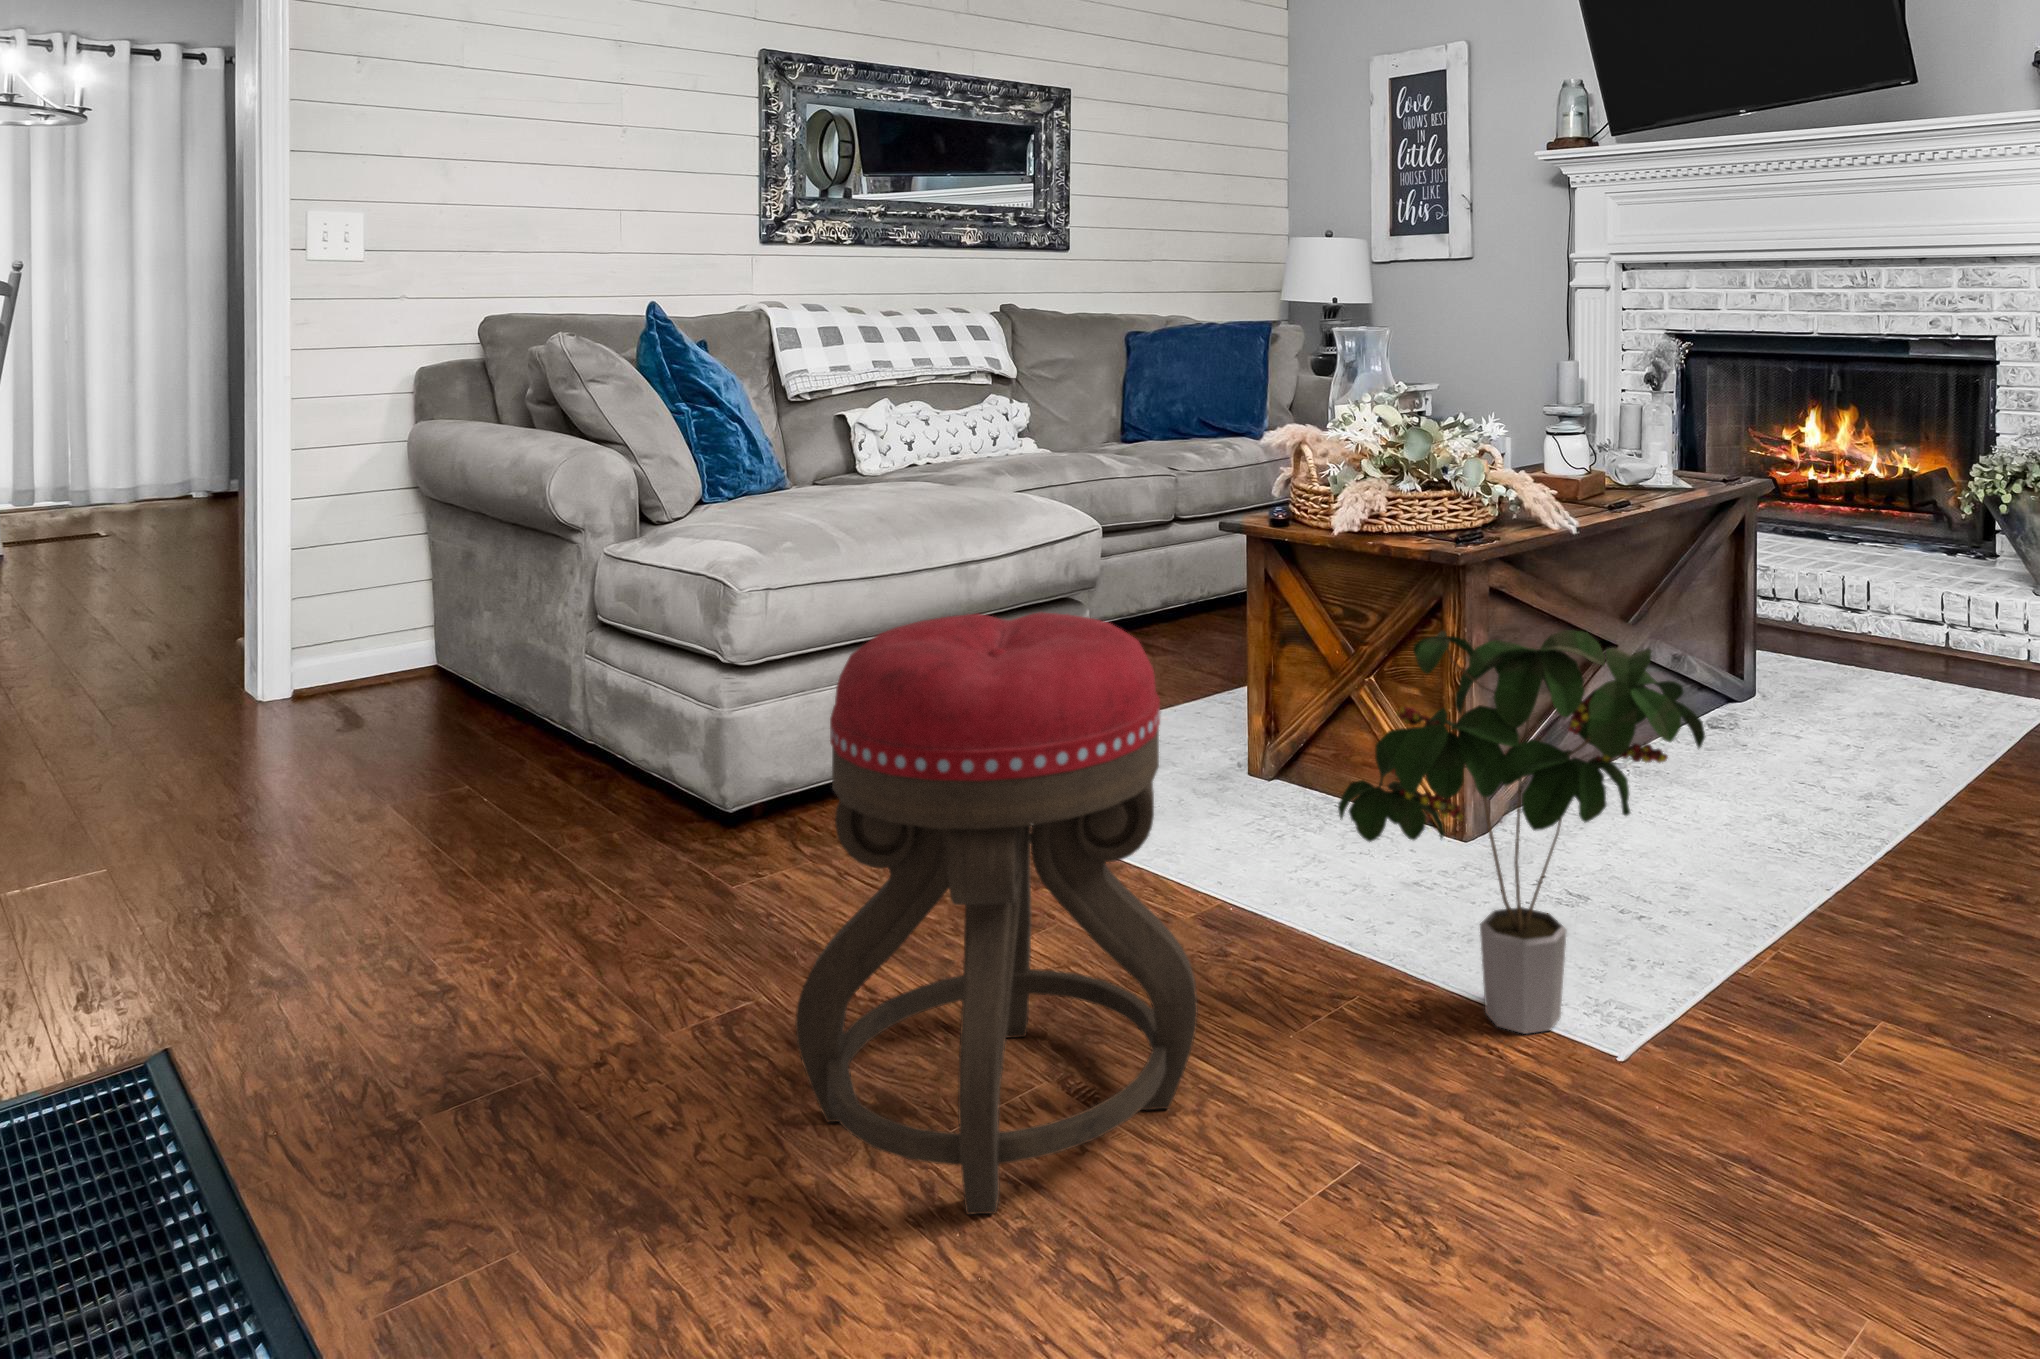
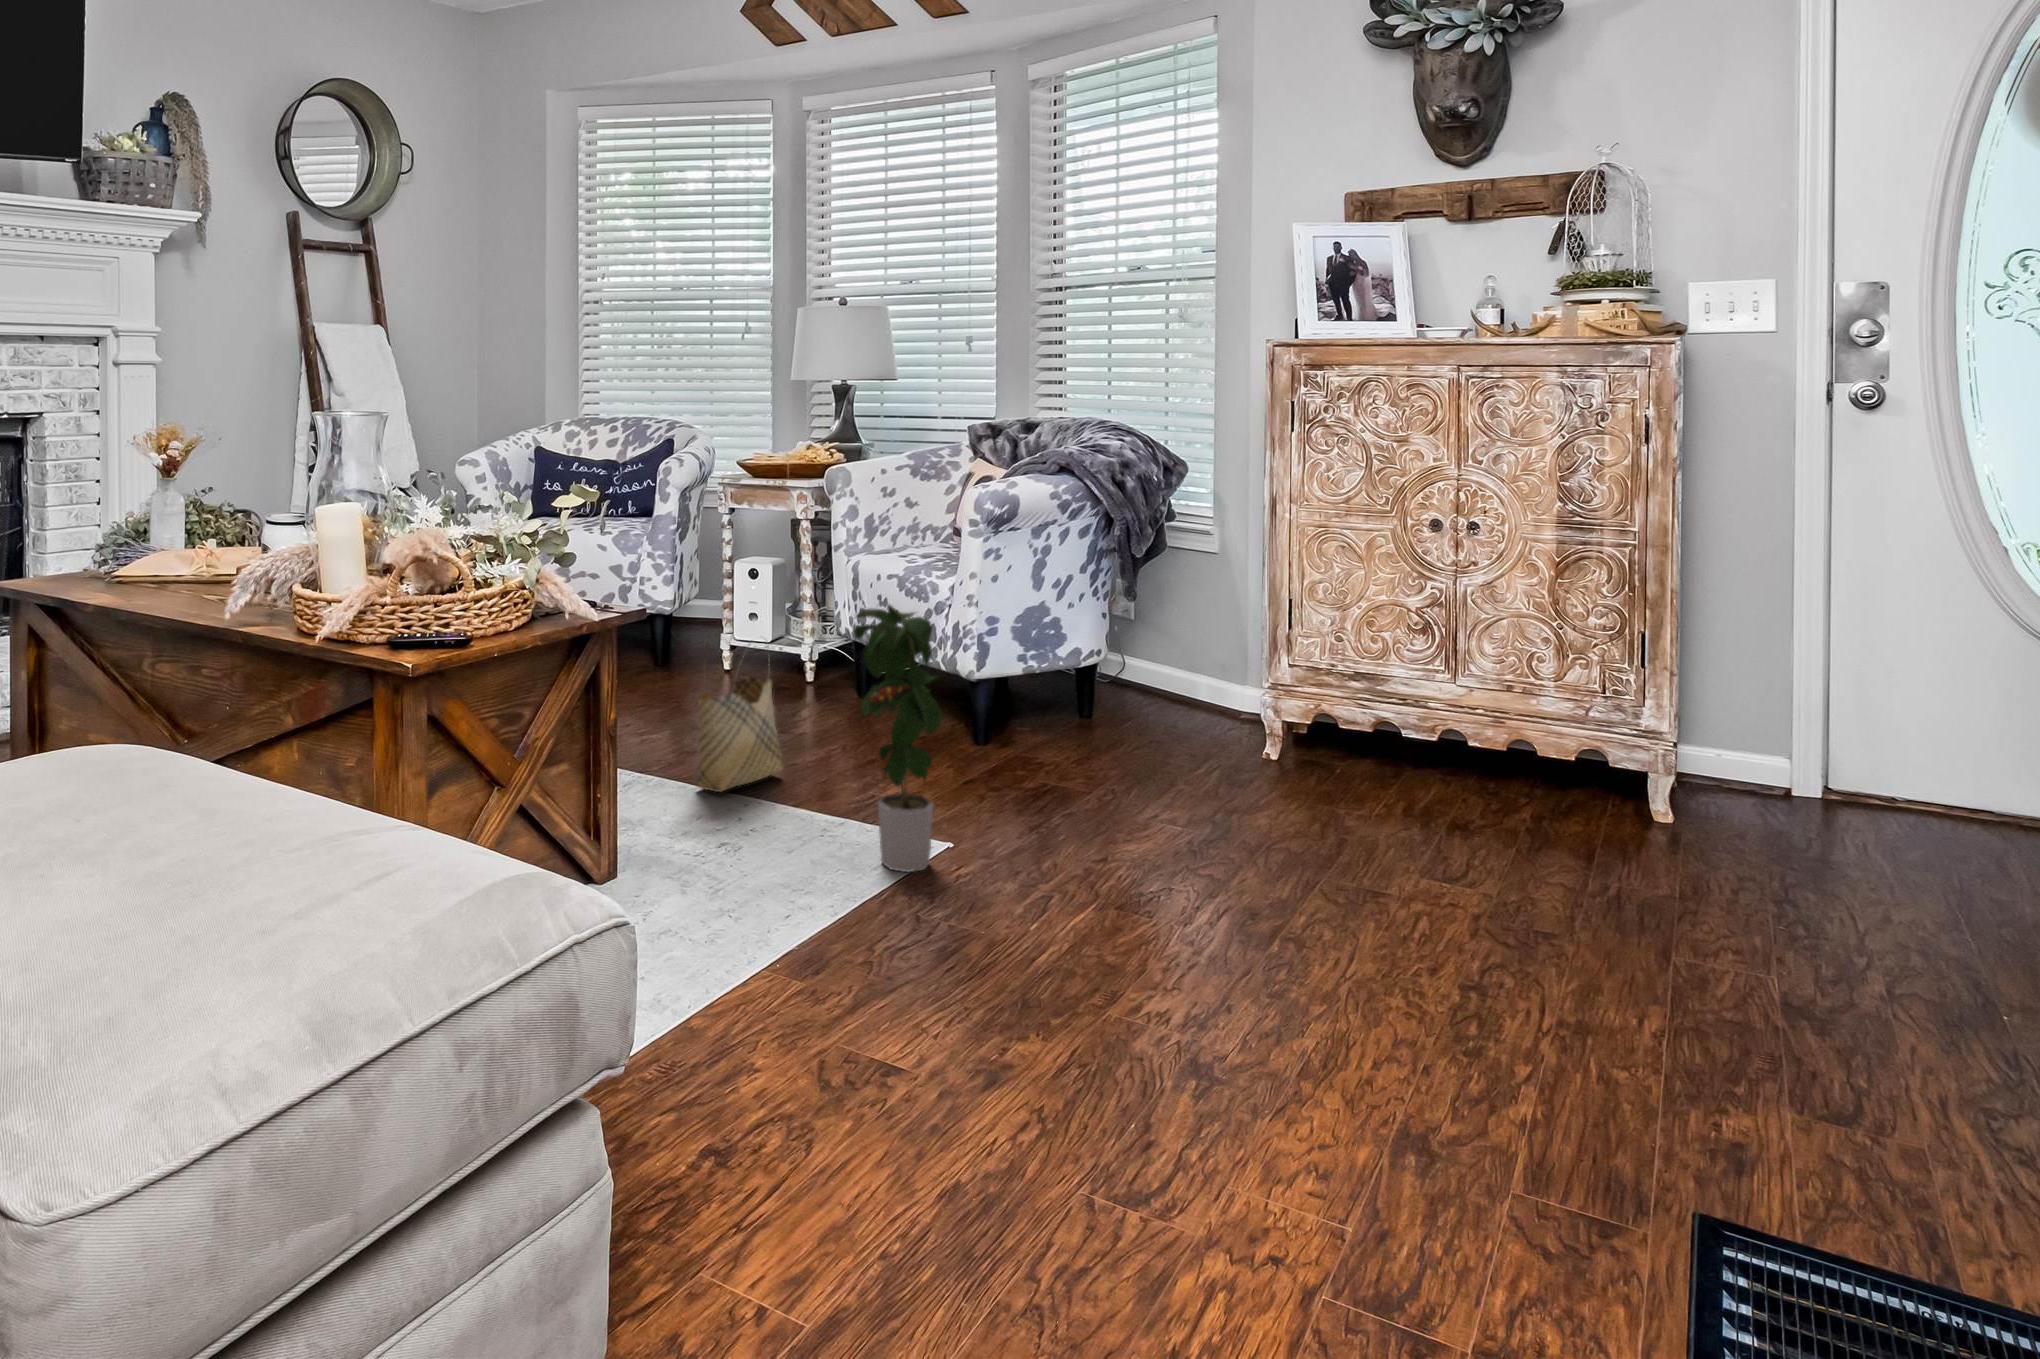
ottoman: present [795,612,1198,1215] -> none [1009,640,1295,1095]
woven basket: none [1752,686,1932,949] -> present [696,632,782,792]

